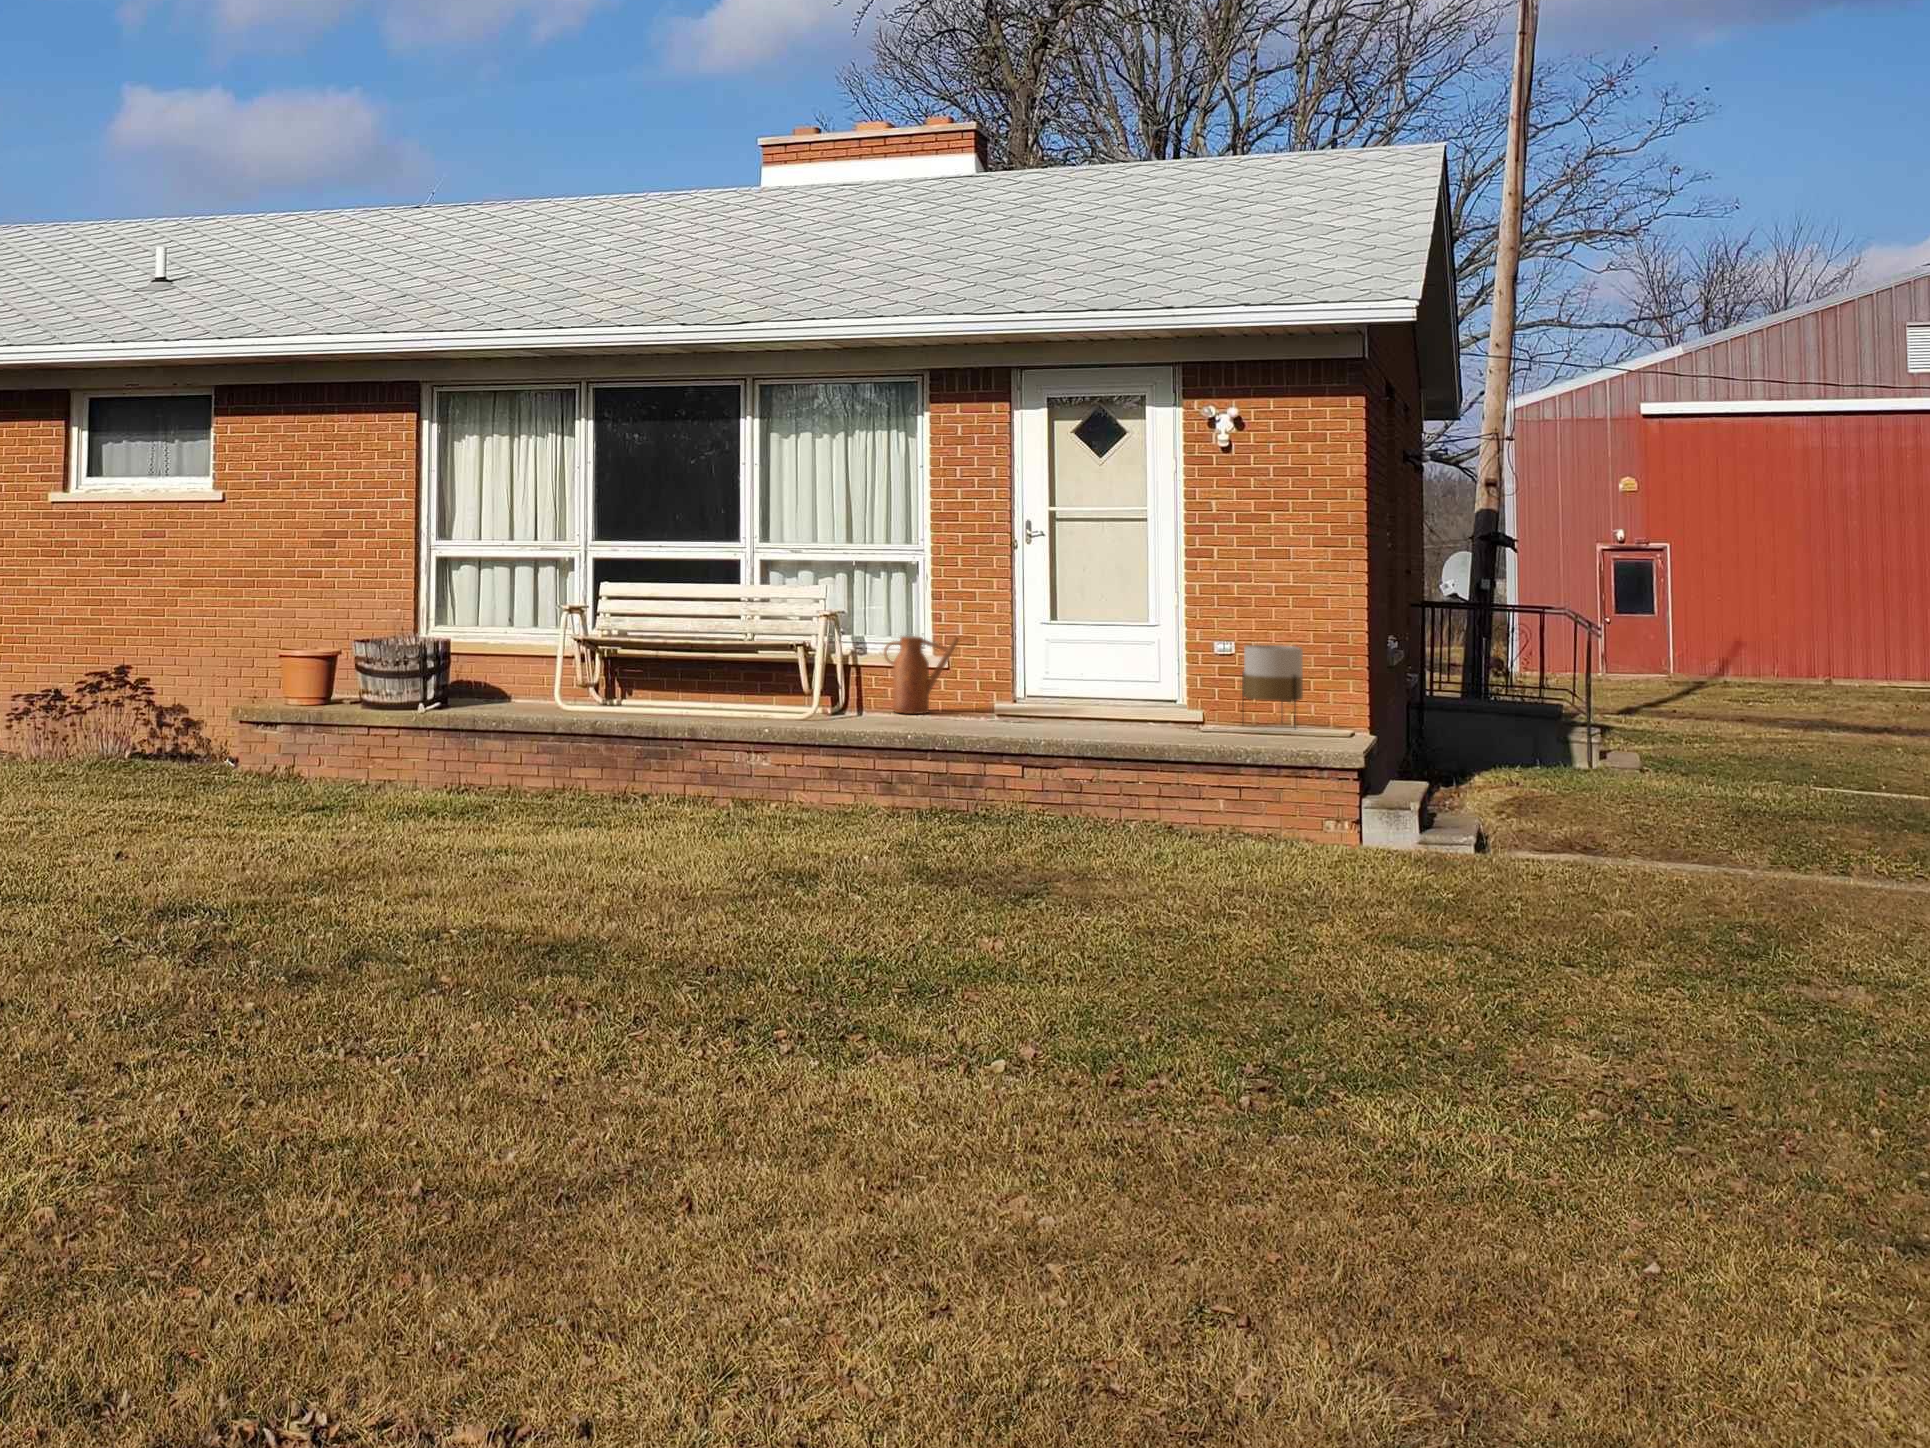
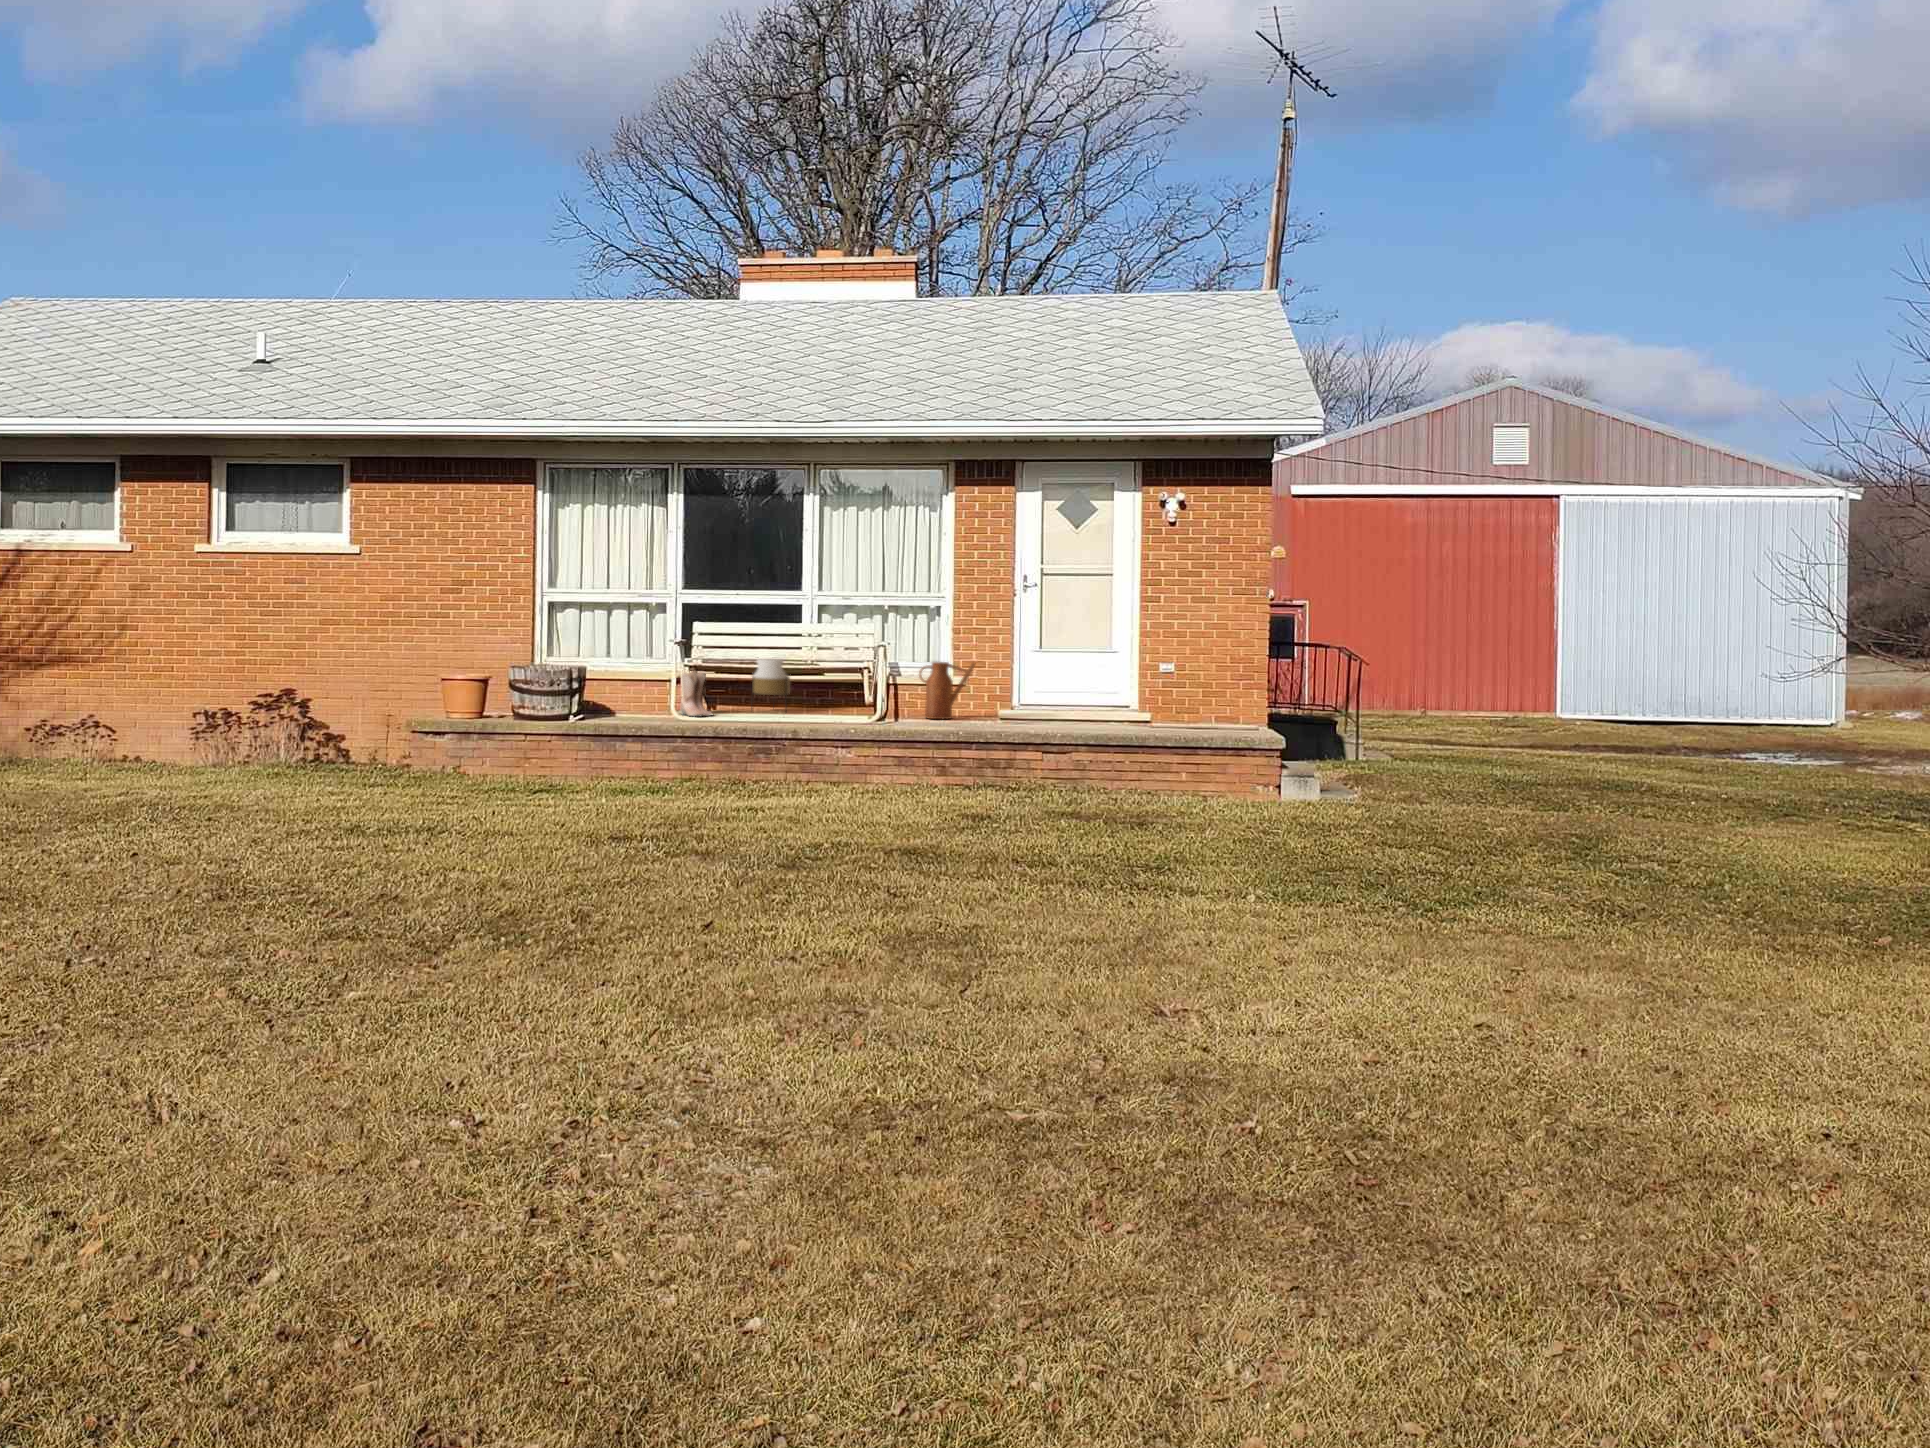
planter: present [1242,645,1303,704] -> present [752,659,790,703]
boots: none [584,646,623,705] -> present [680,671,713,716]

